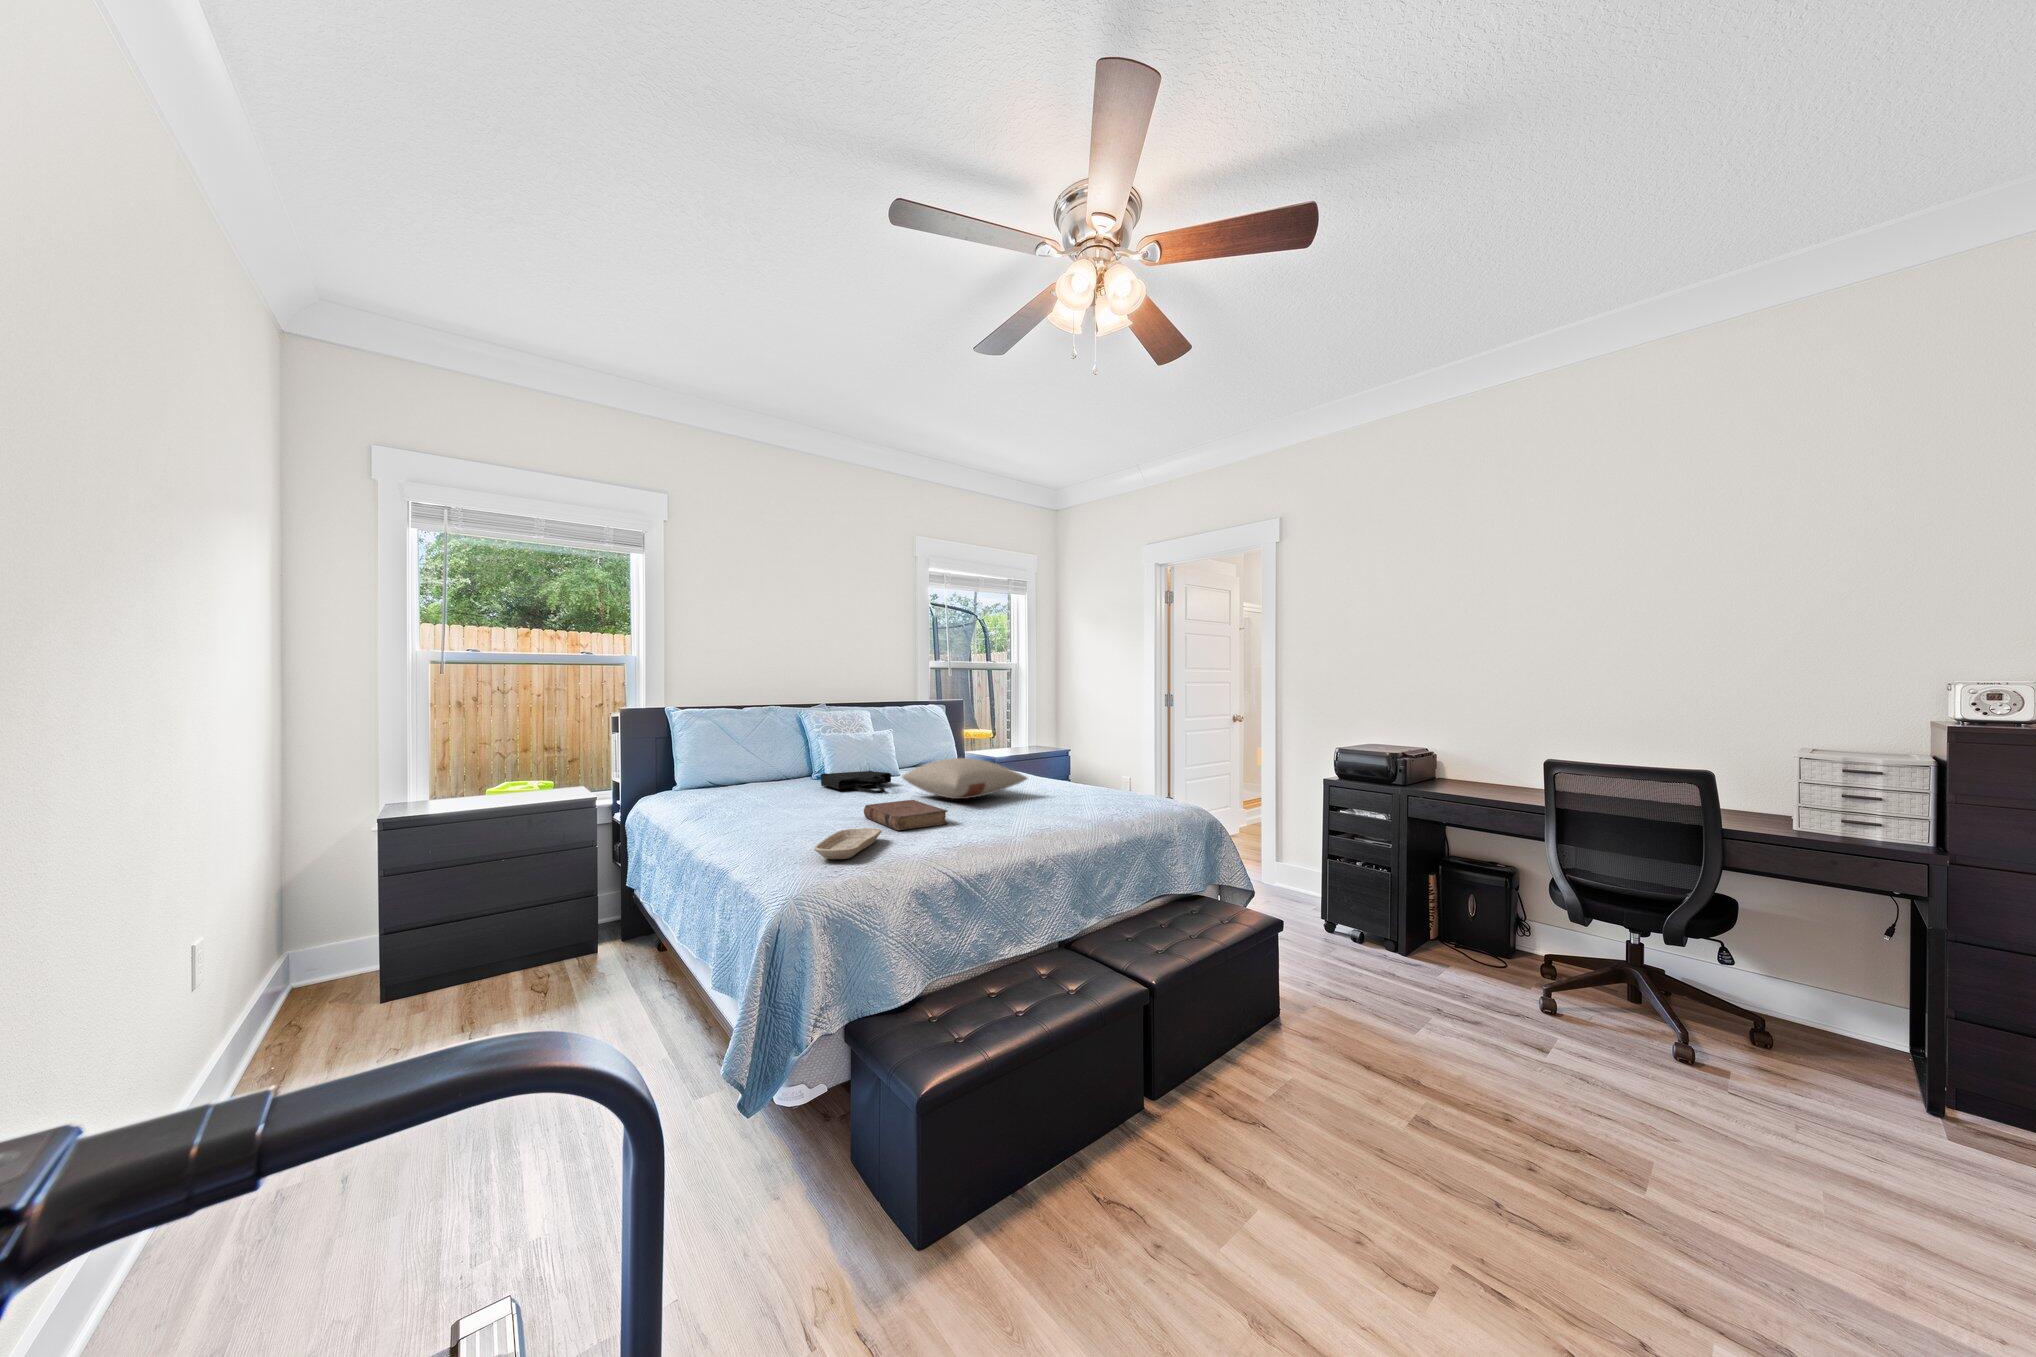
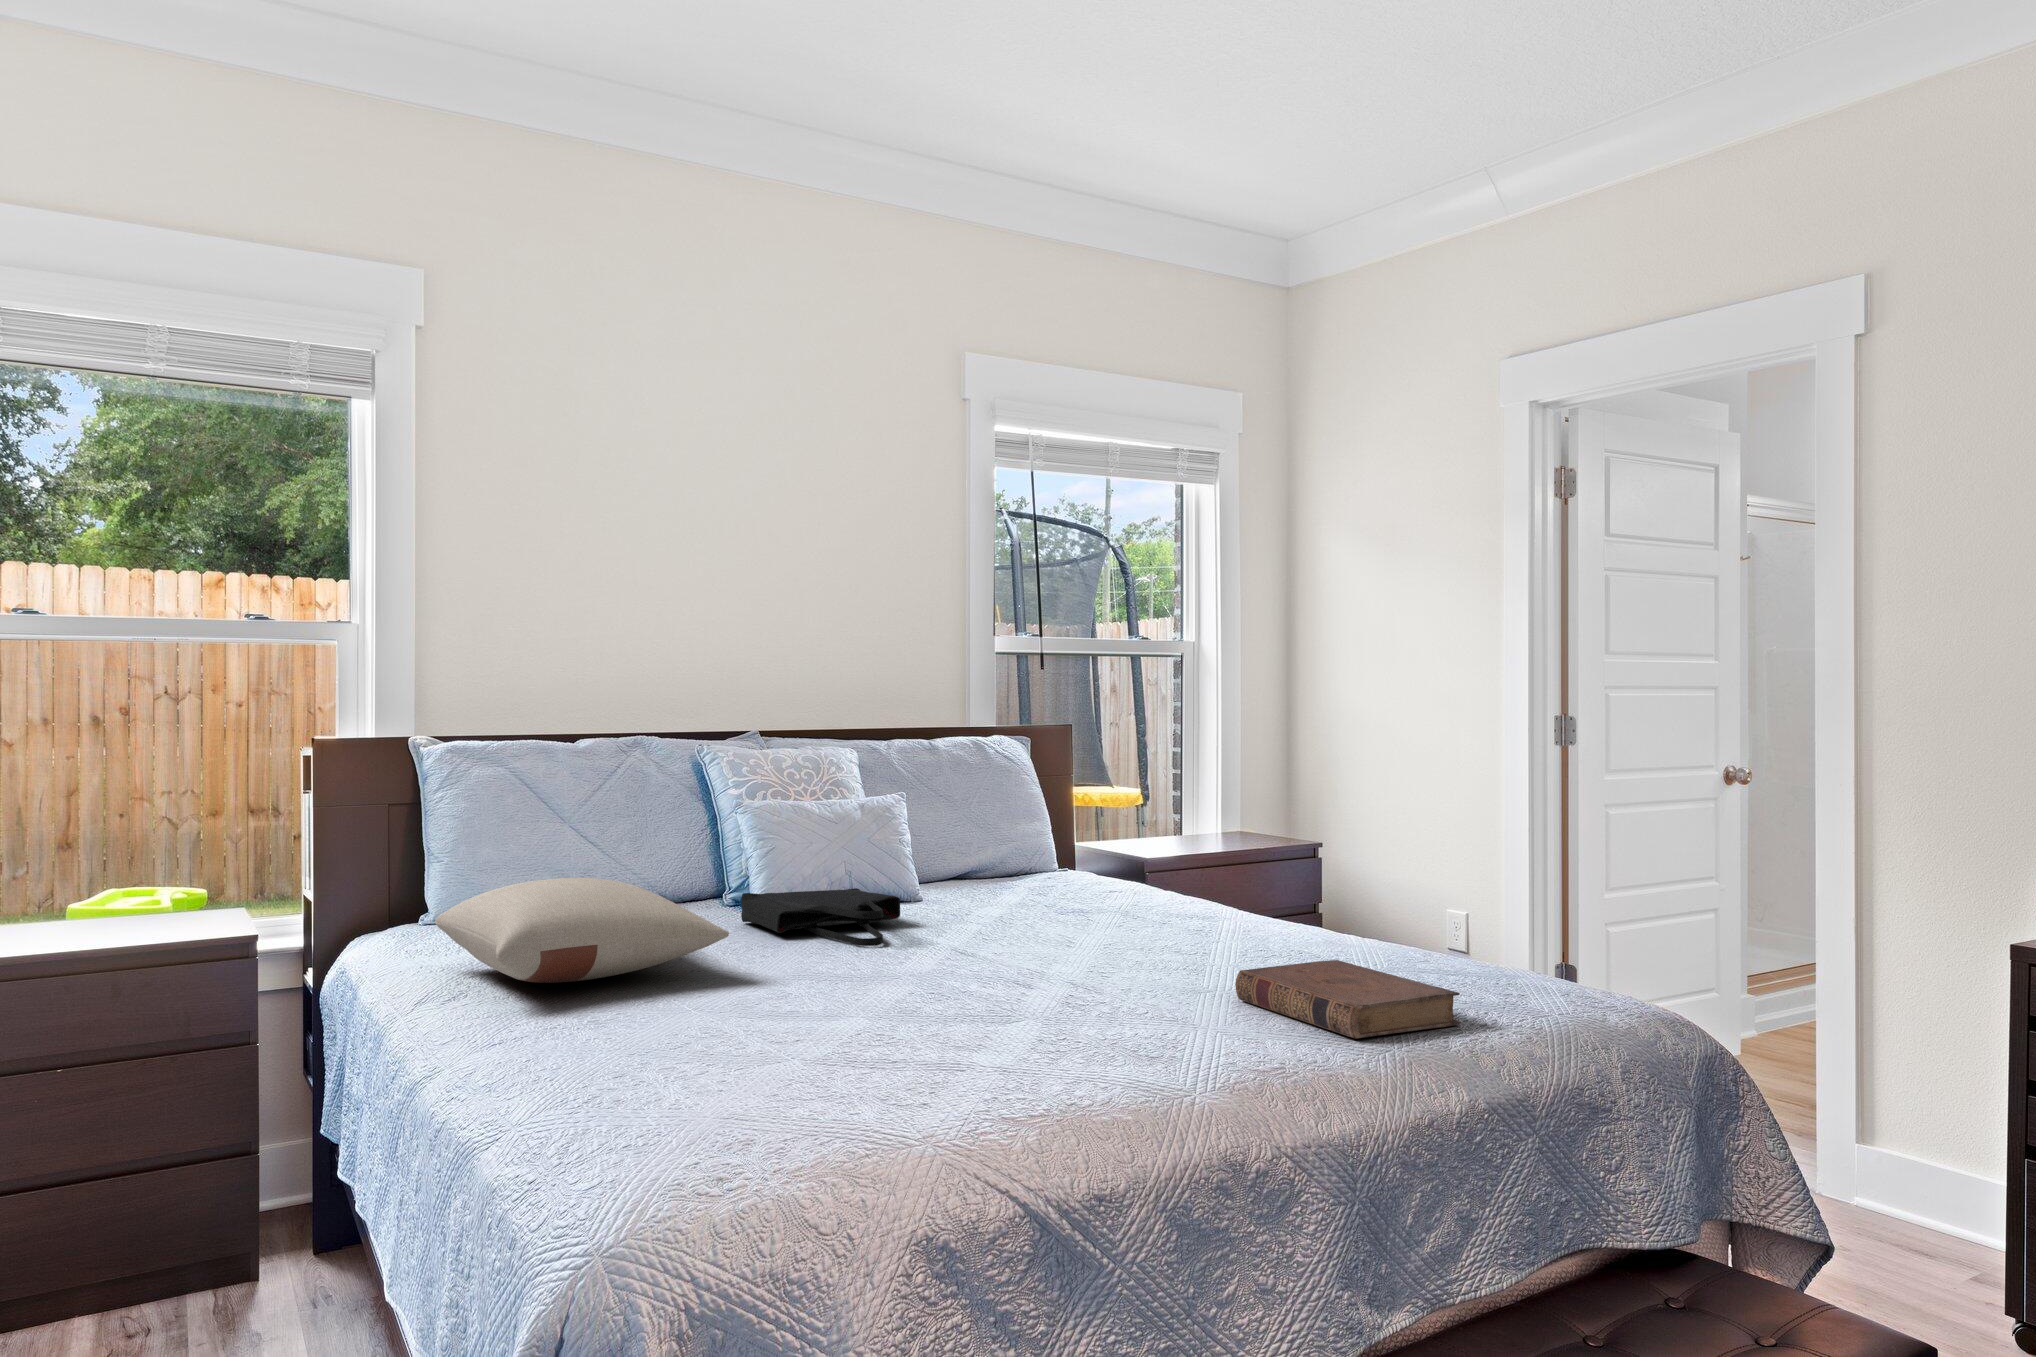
pillow: present [903,758,1027,799] -> present [435,878,729,983]
book: present [864,800,948,830] -> present [1235,960,1460,1039]
tray: present [814,828,882,859] -> none [675,1050,854,1139]

